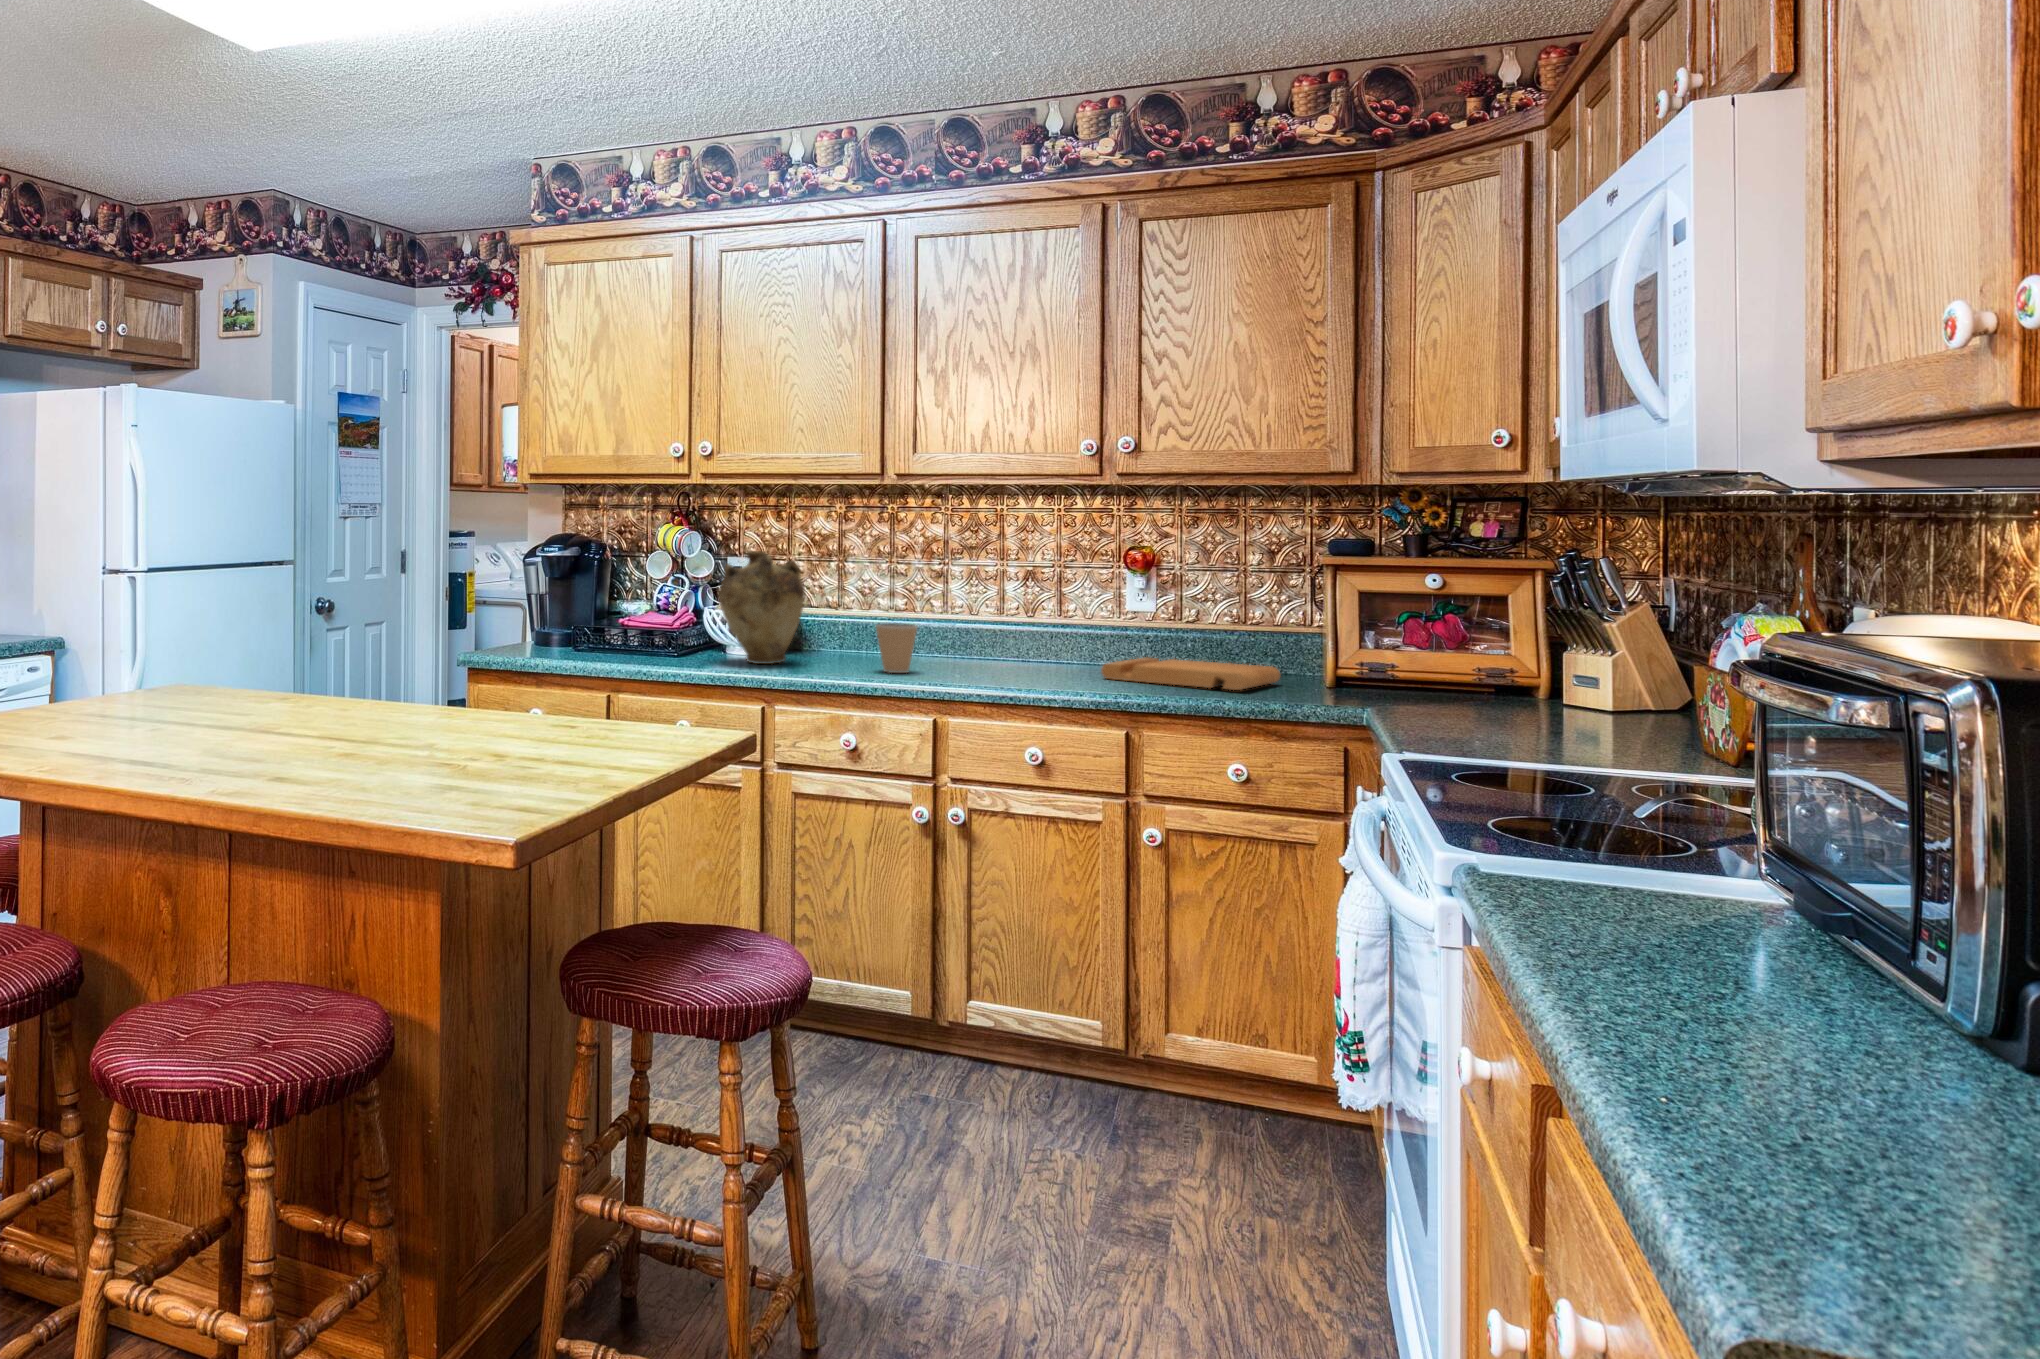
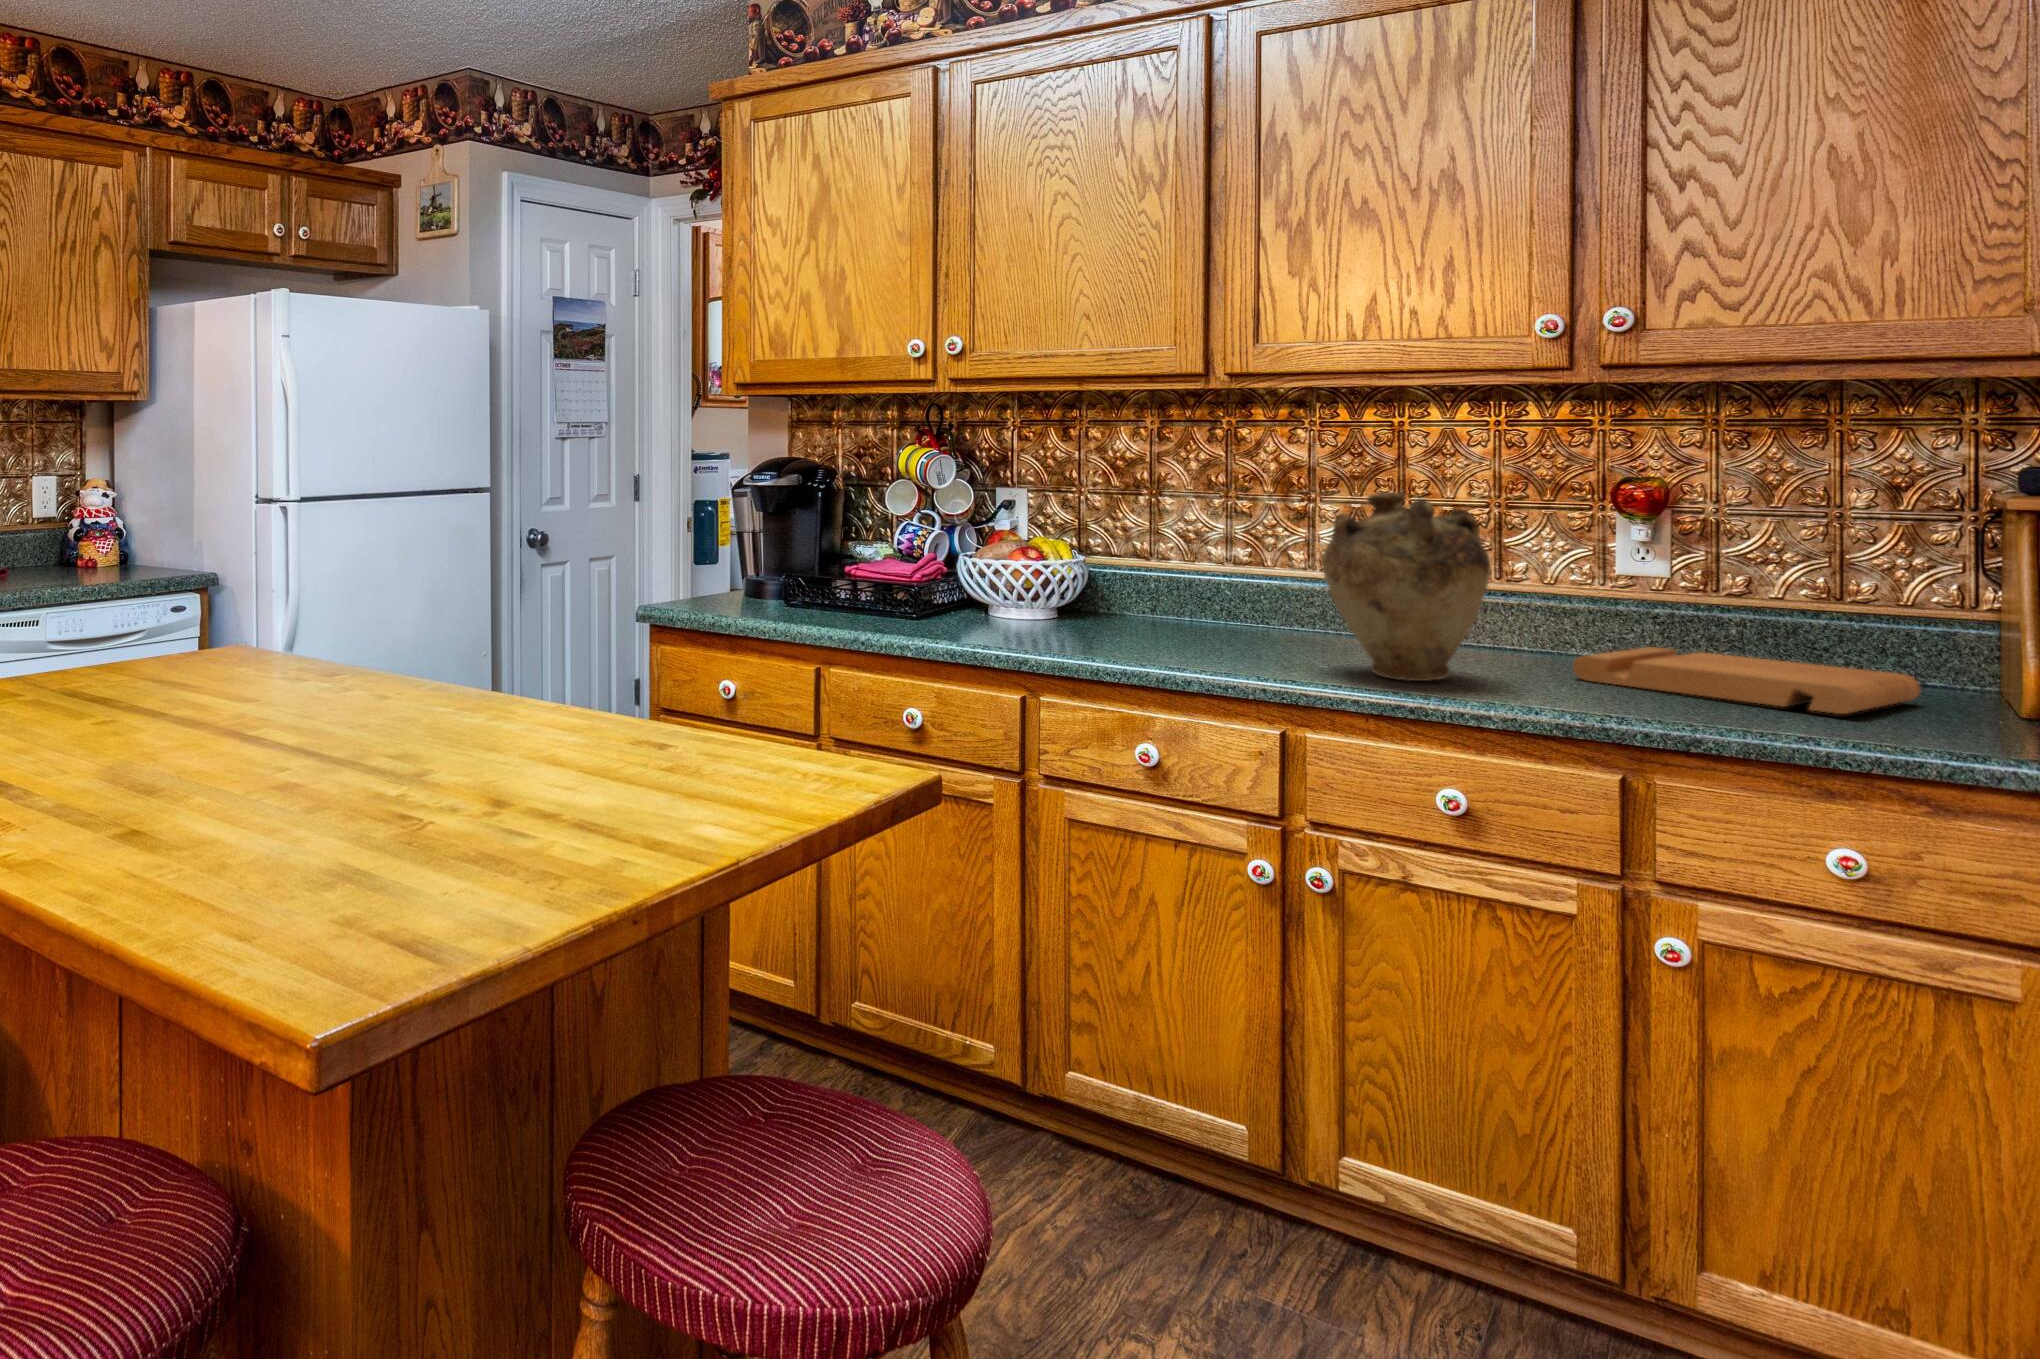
vase: present [719,551,806,664] -> present [1322,493,1490,681]
coffee cup: present [875,623,917,673] -> none [1195,584,1263,657]

